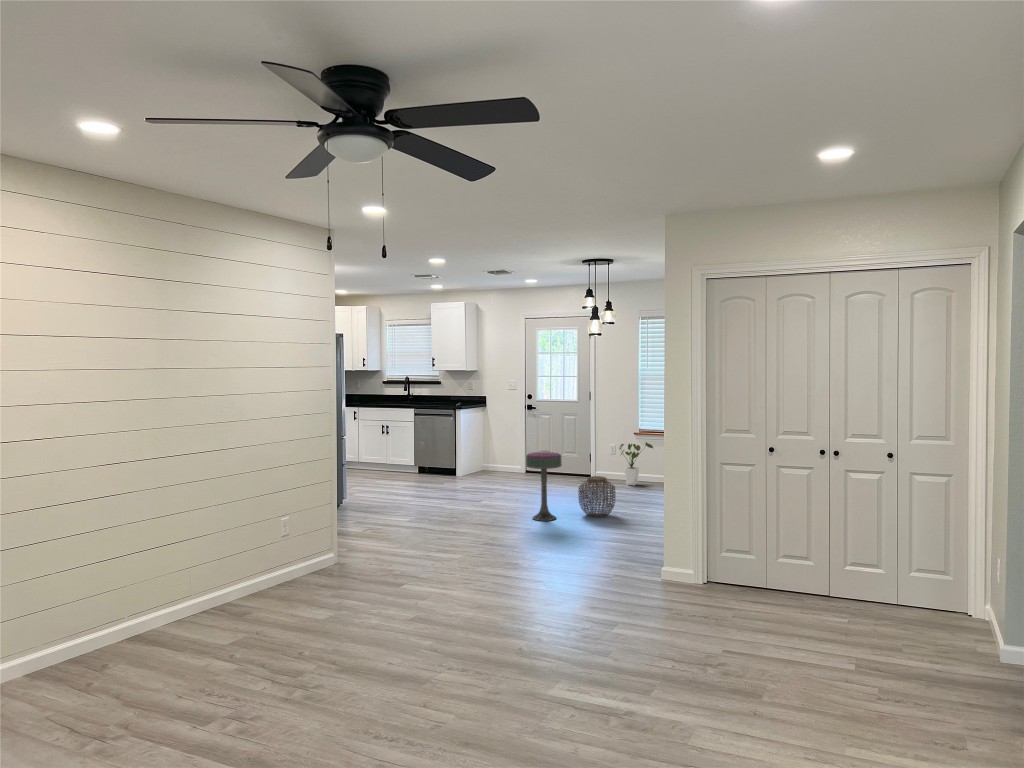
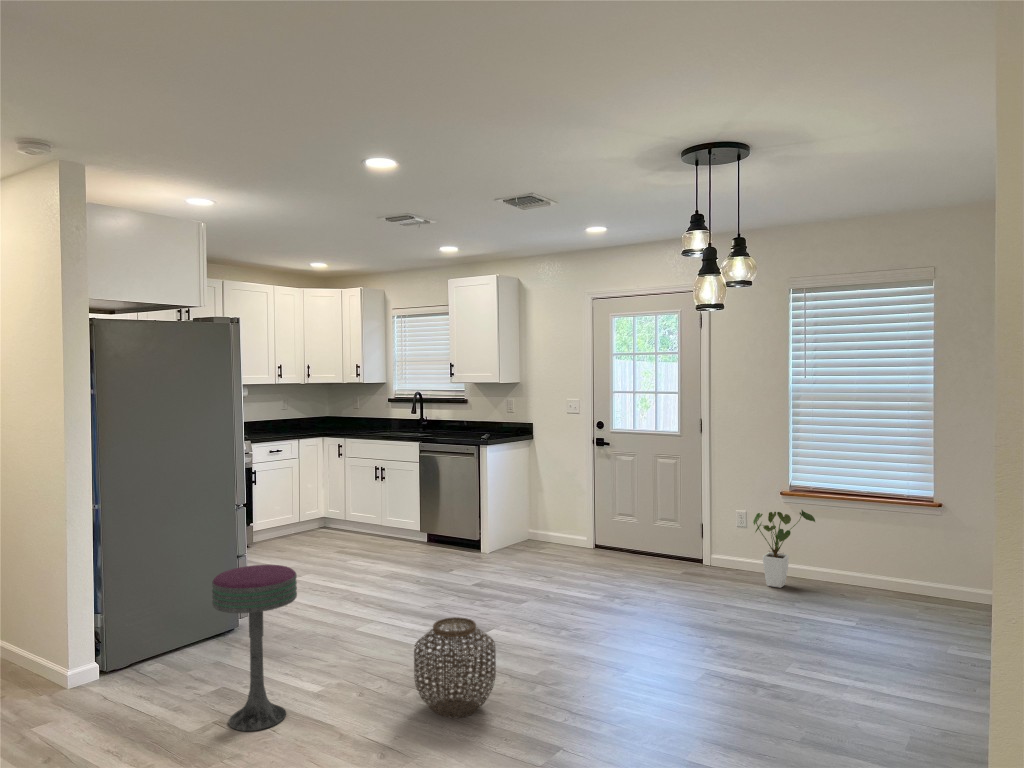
bar stool: present [526,452,562,521] -> present [212,565,297,731]
woven basket: present [579,476,615,518] -> present [414,617,496,717]

